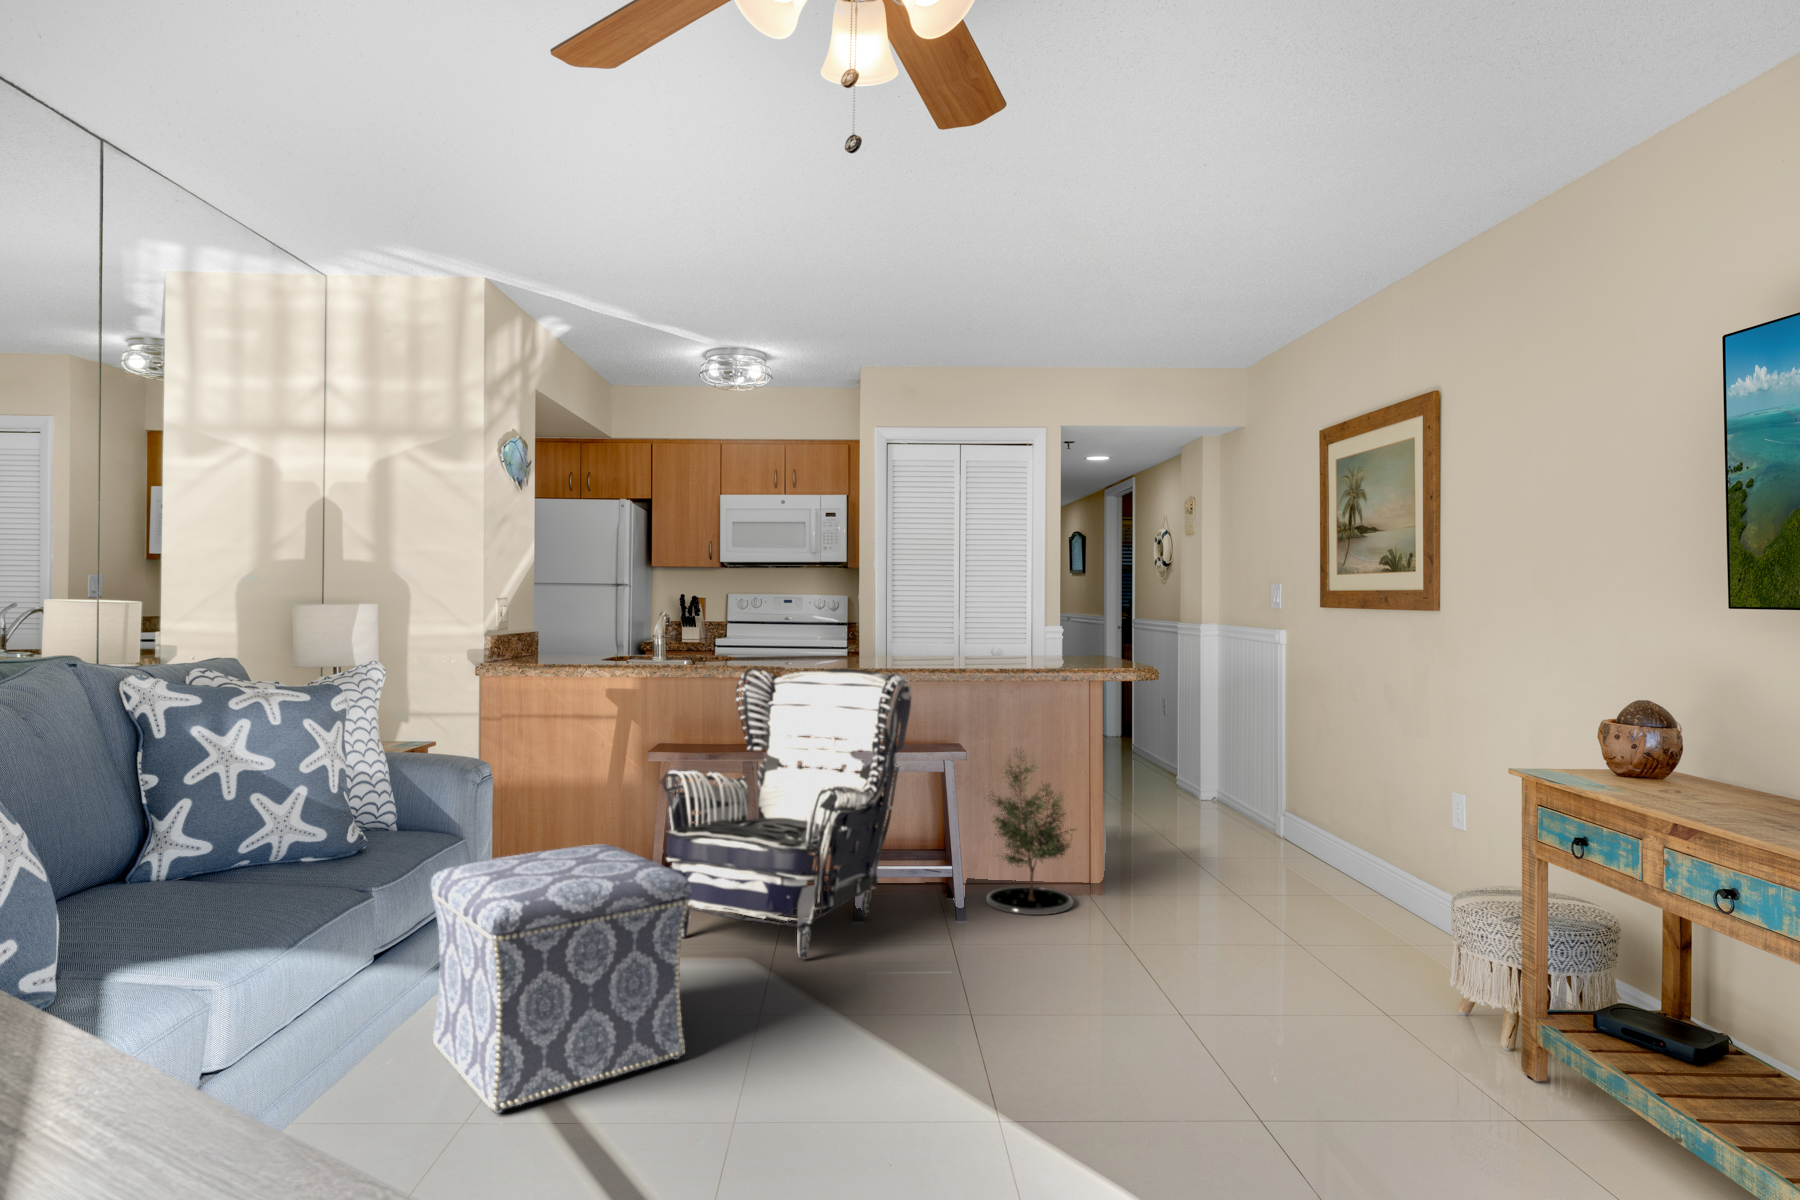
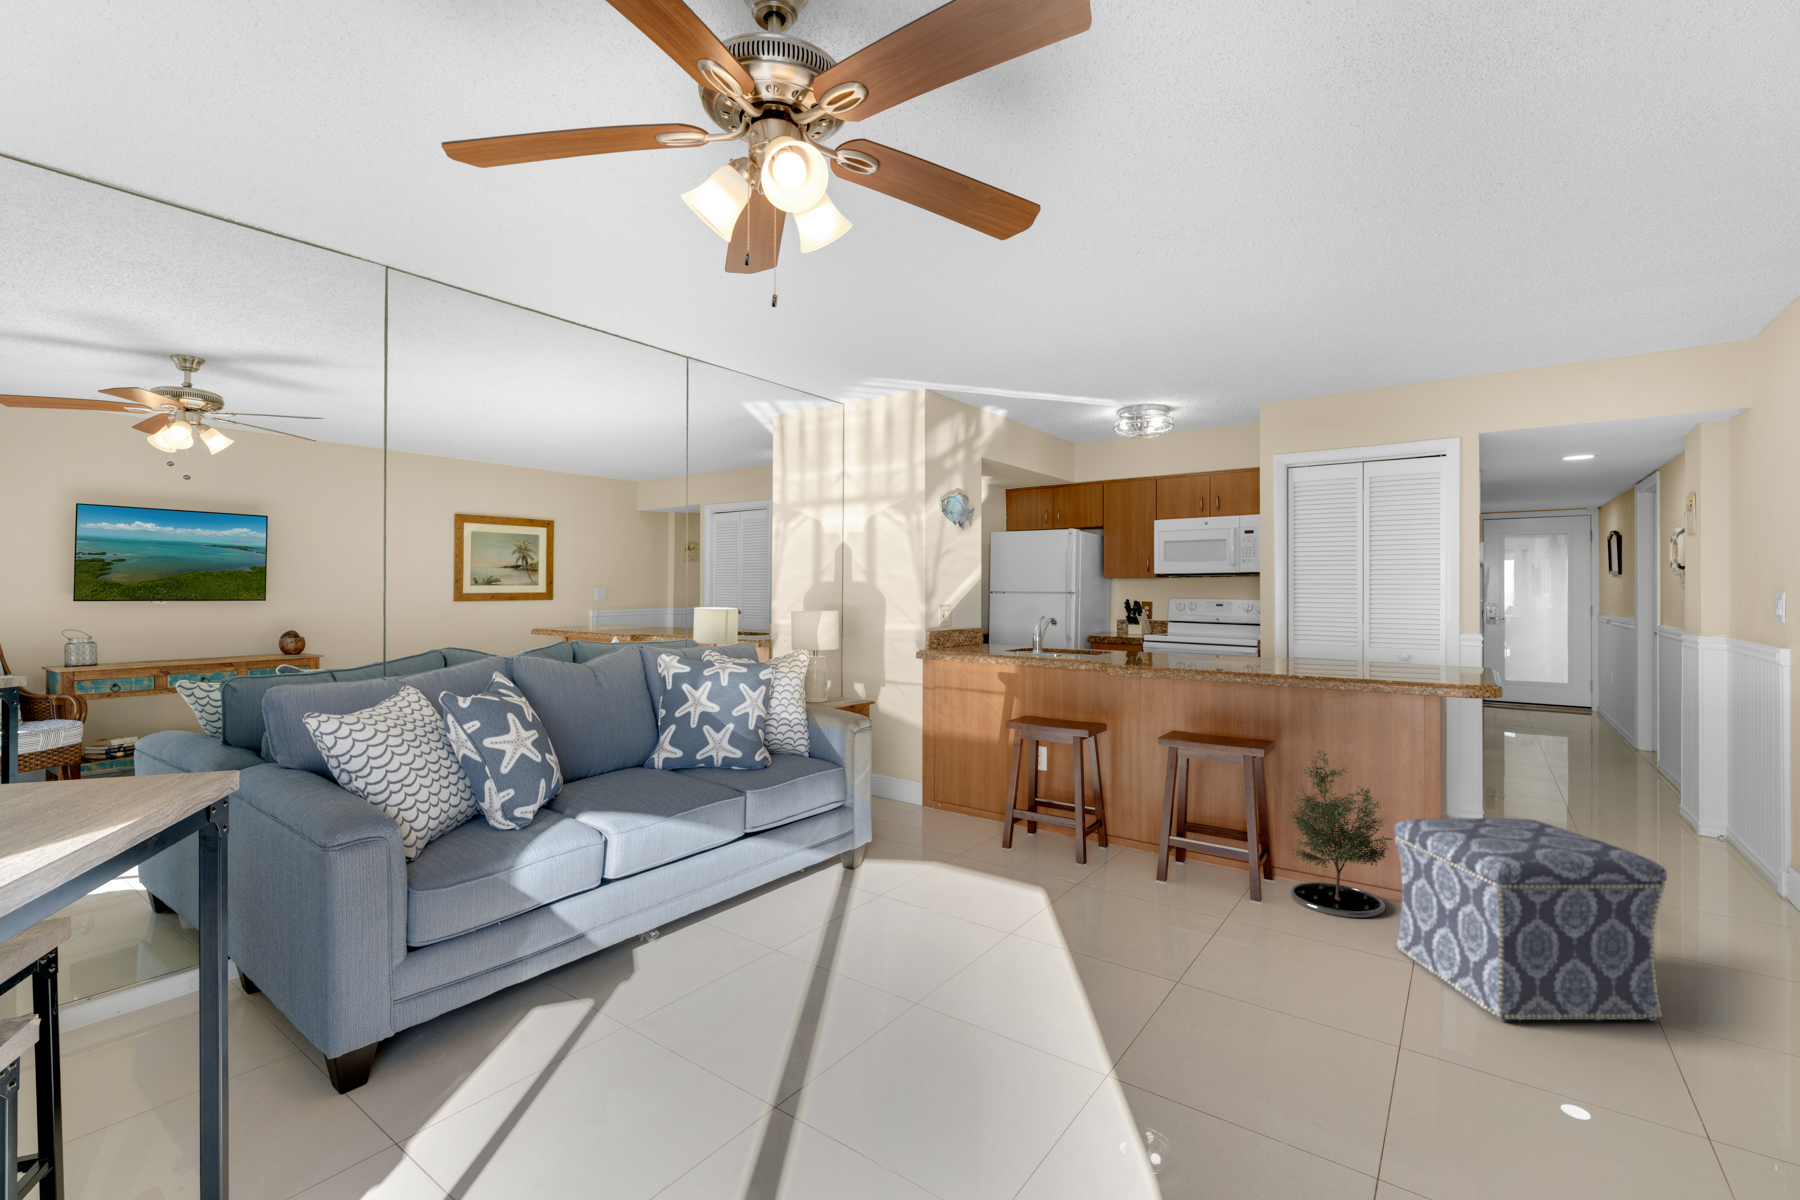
armchair: present [661,668,911,959] -> none [992,662,1210,900]
ottoman: present [430,844,691,1113] -> present [1394,818,1667,1021]

